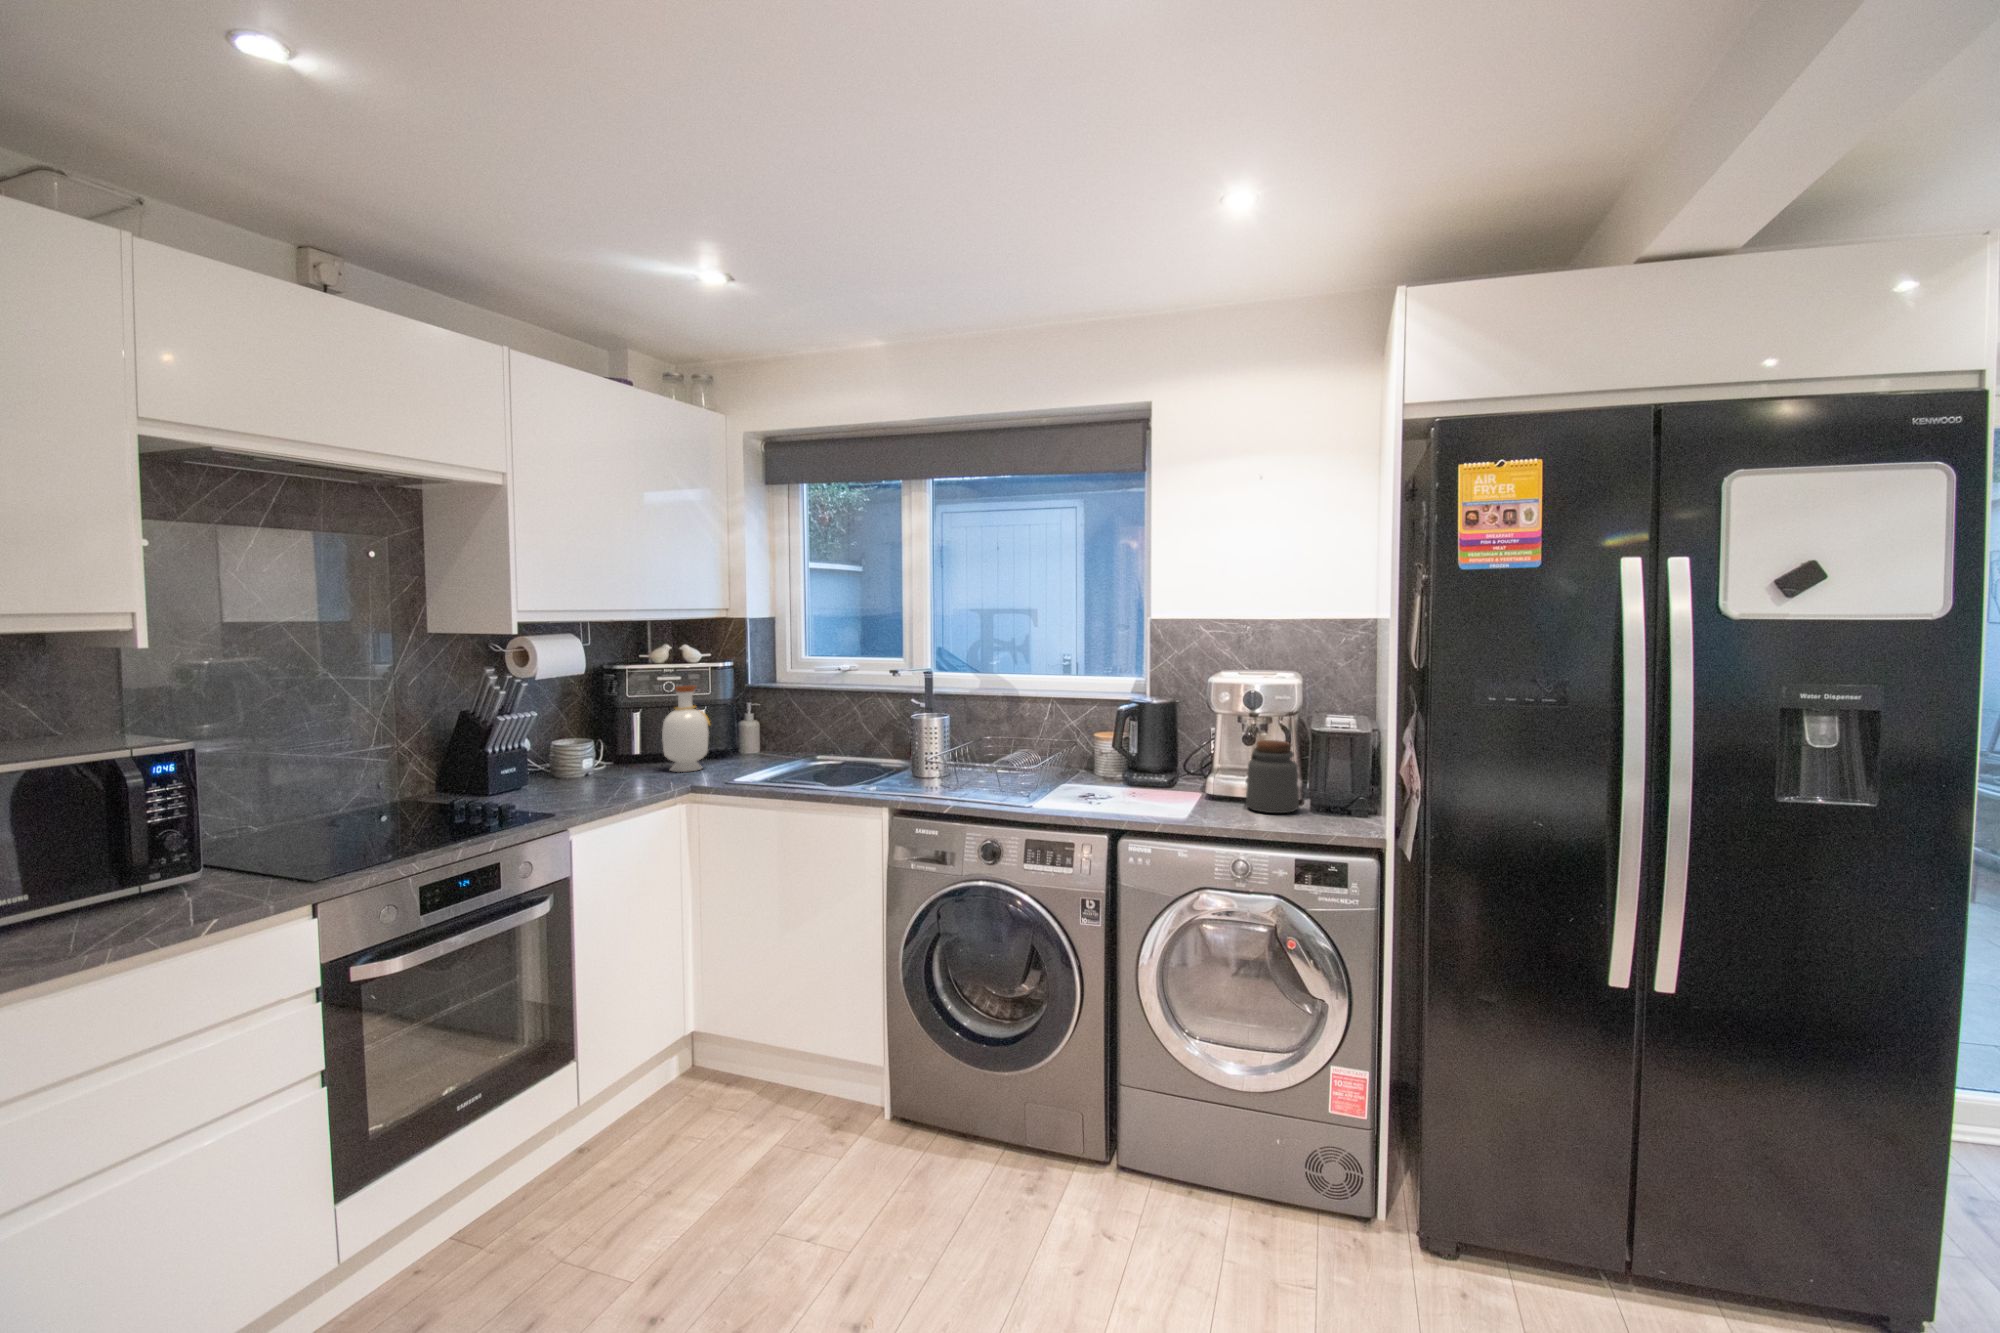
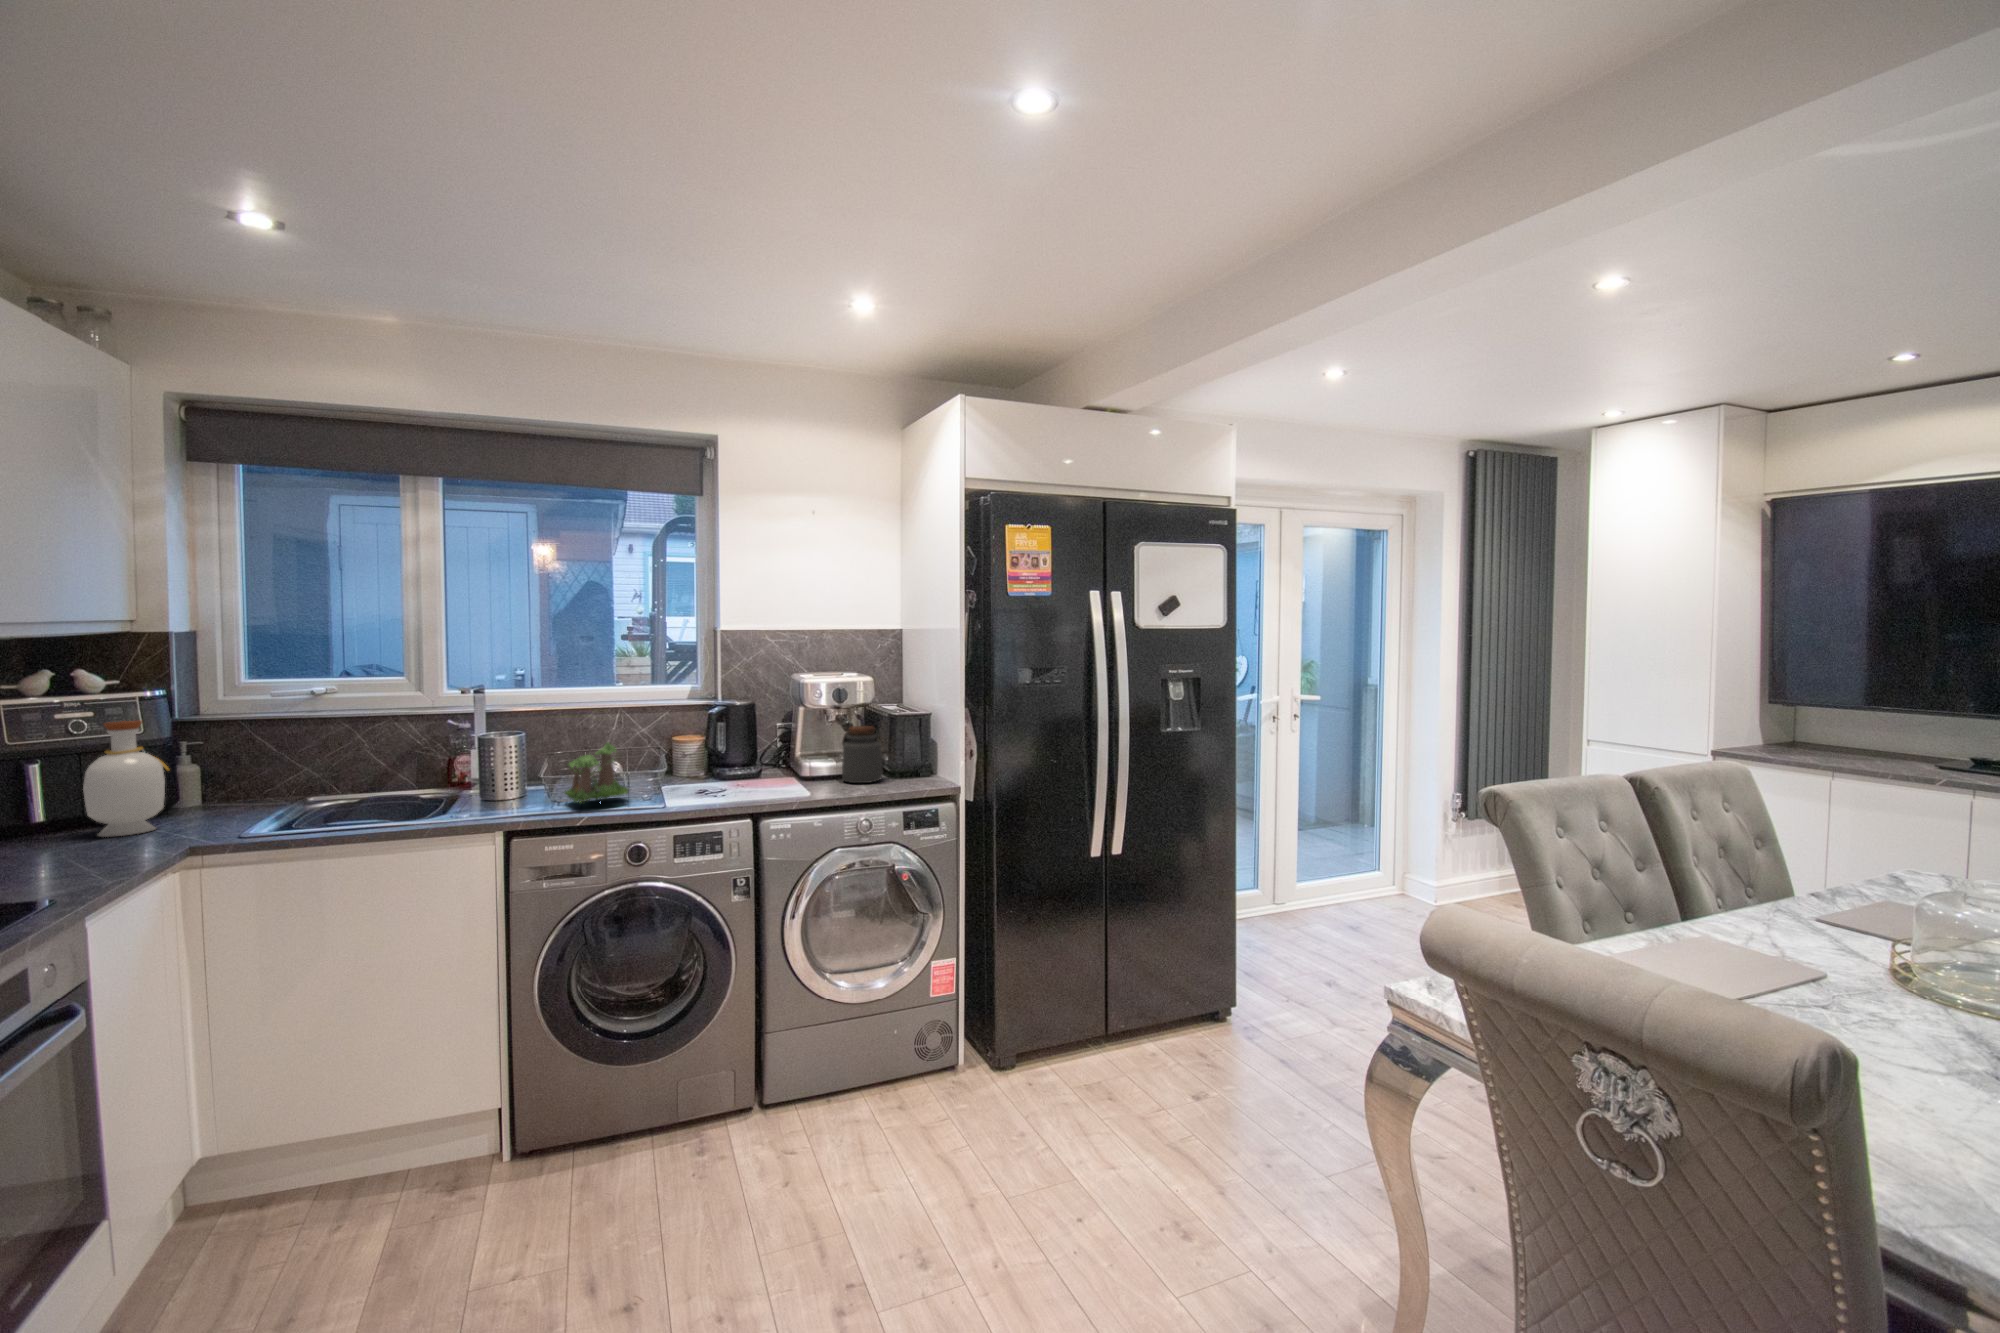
plant: none [946,708,1013,795] -> present [564,742,629,802]

